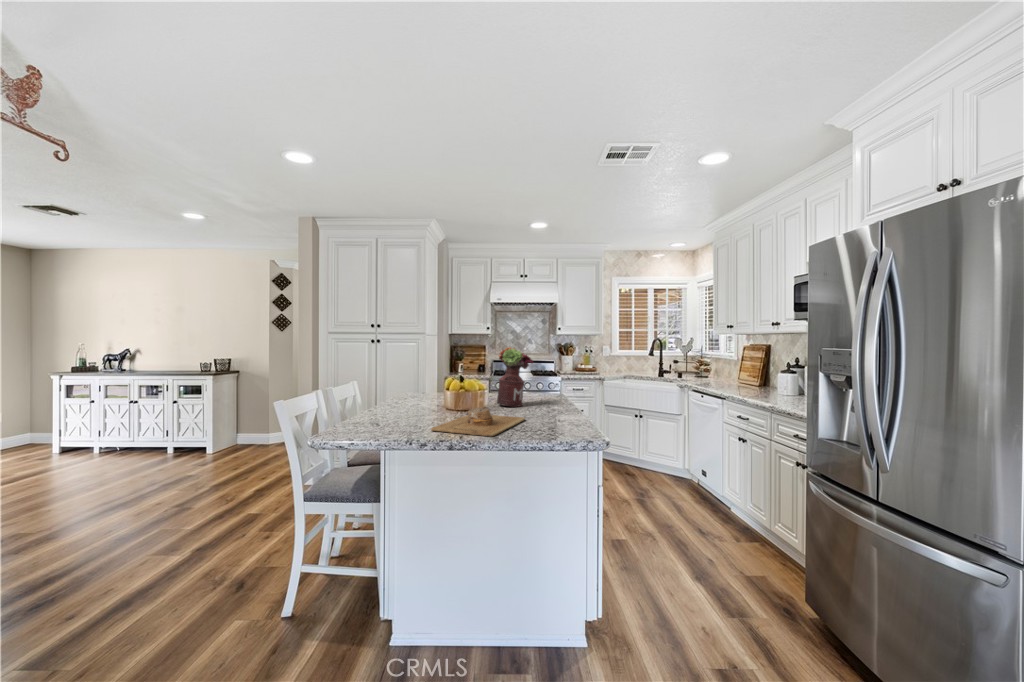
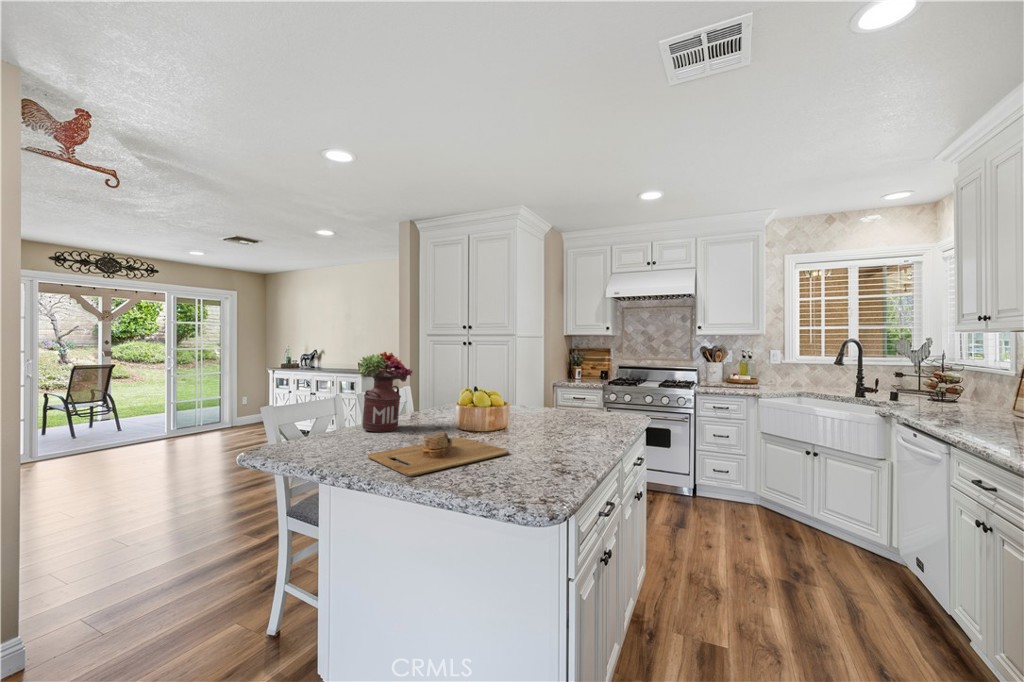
flower arrangement: present [497,347,533,407] -> present [358,352,412,432]

